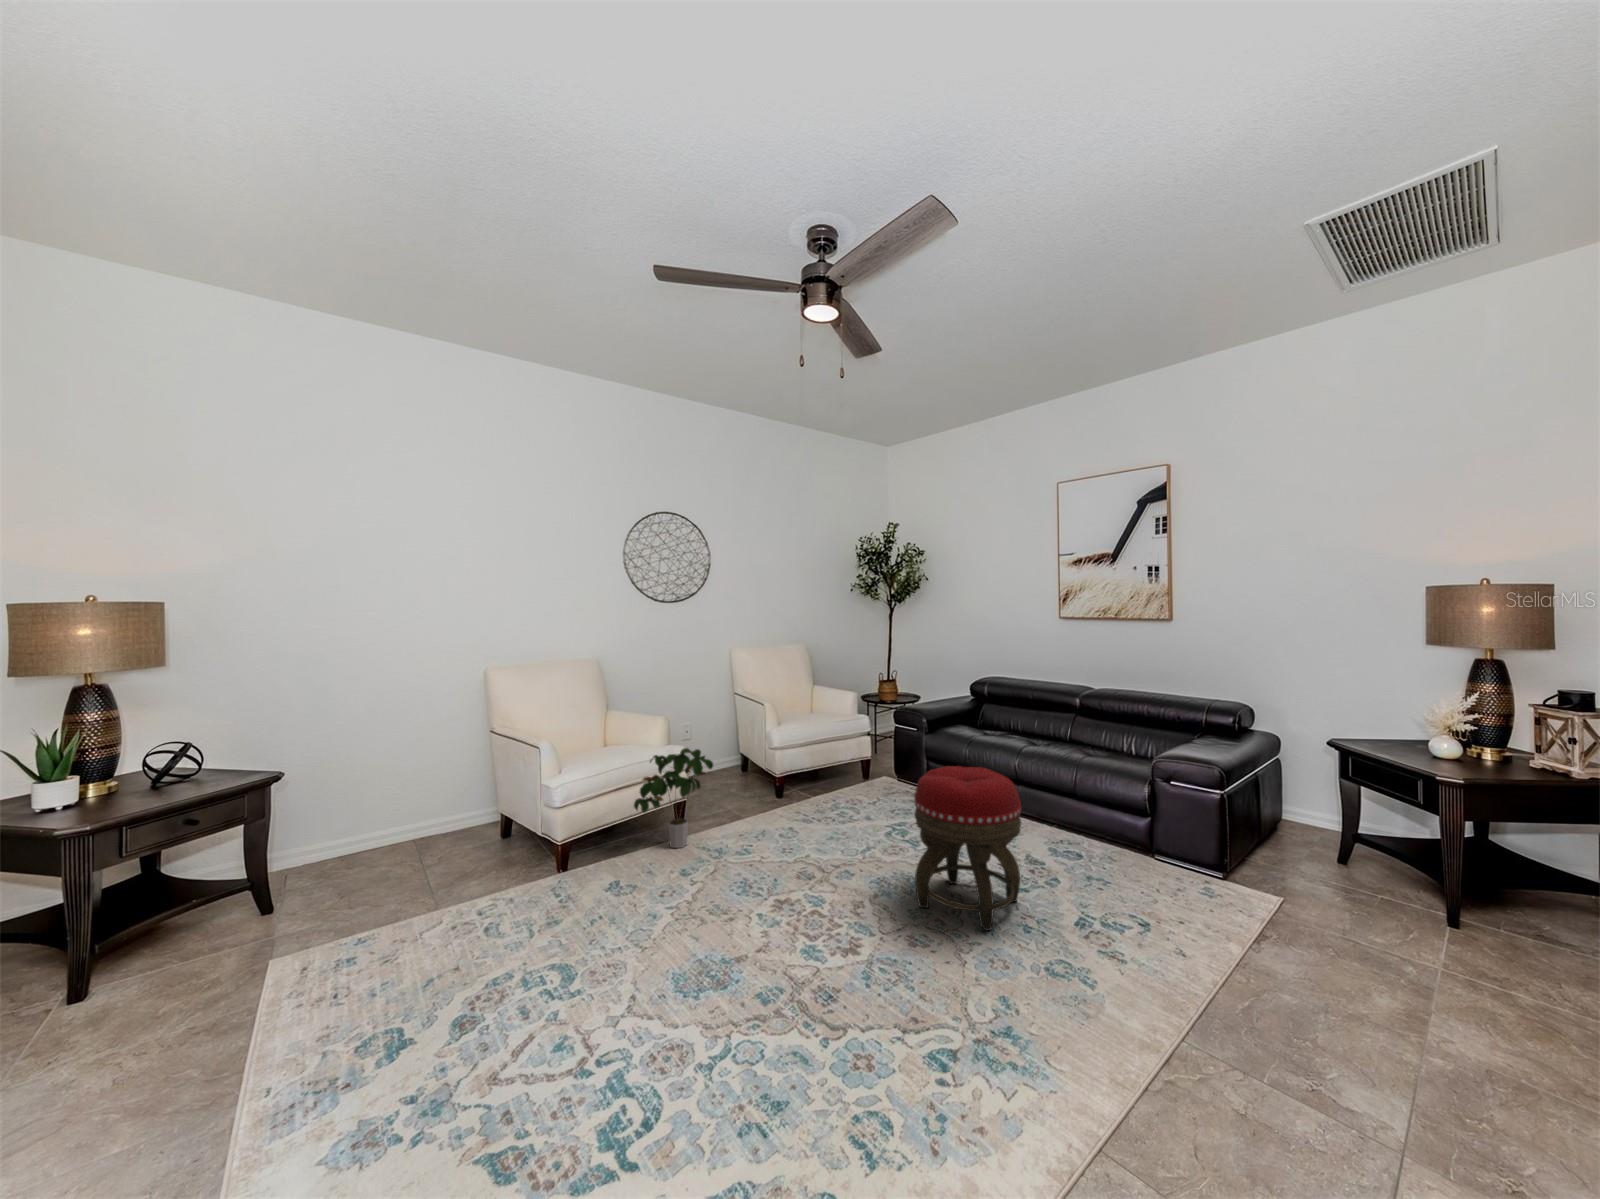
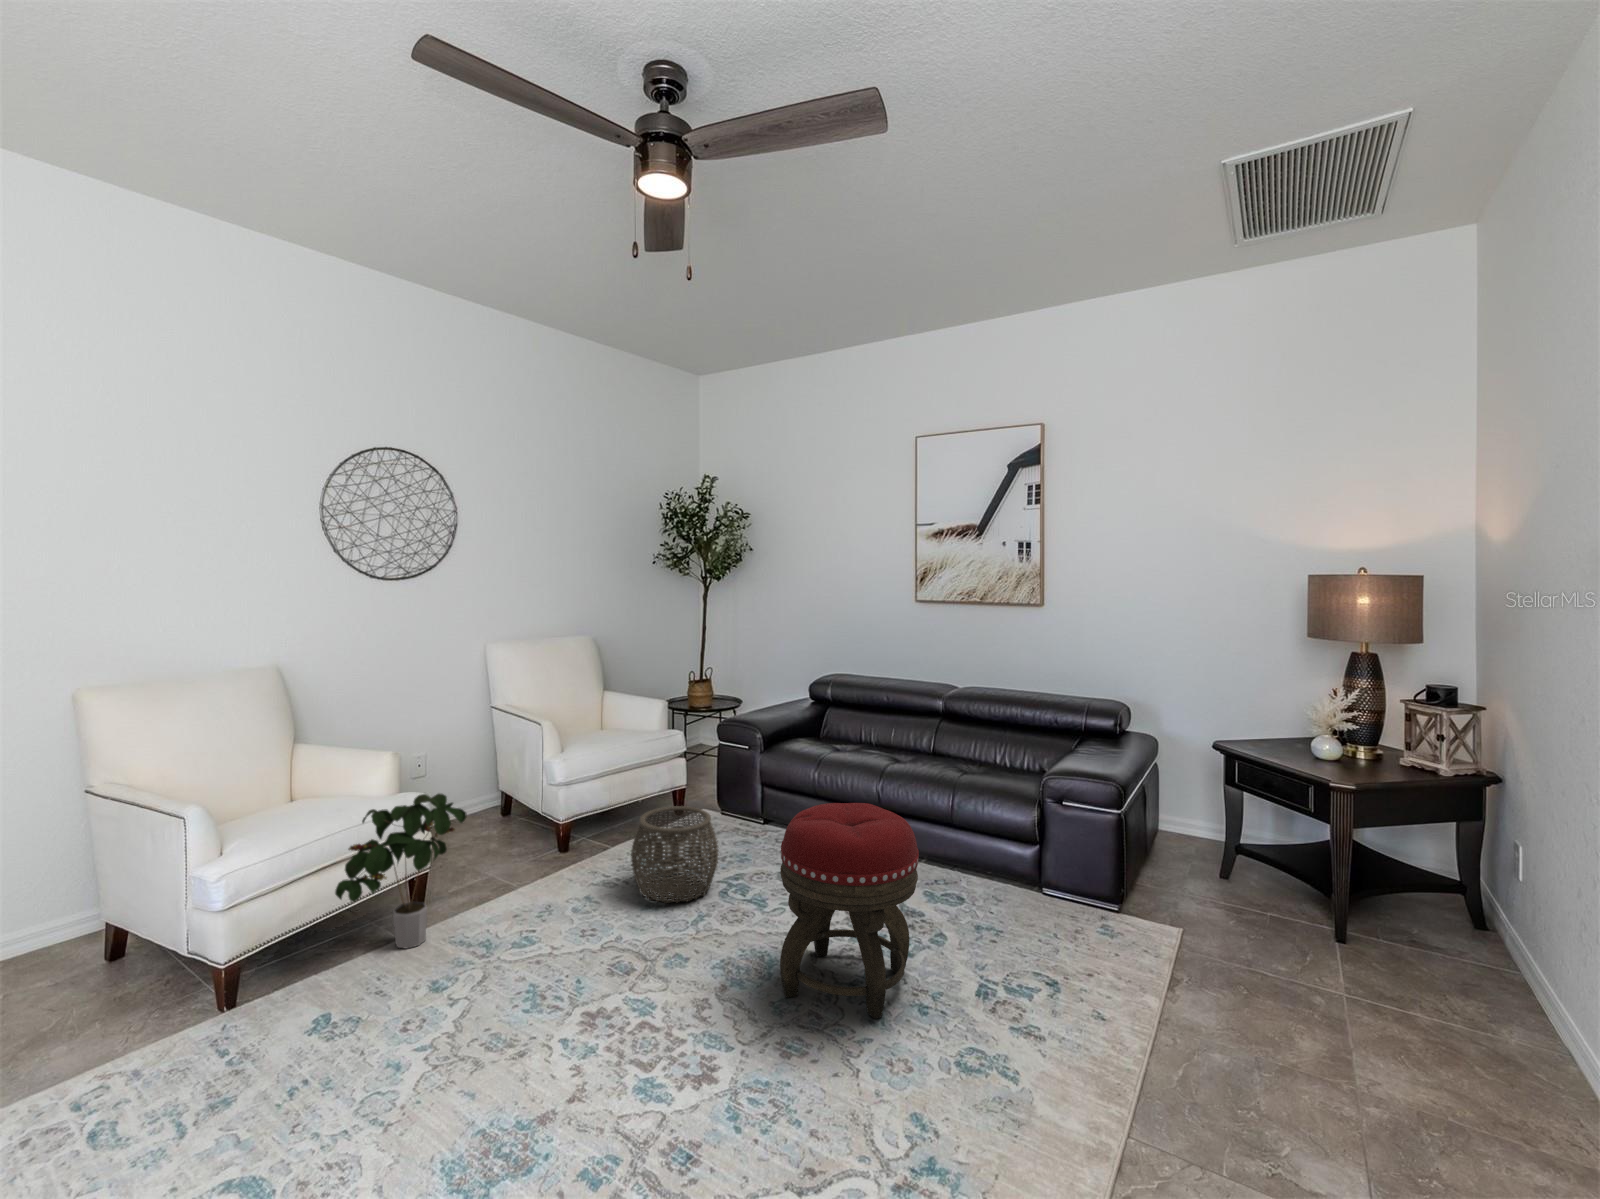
woven basket: none [821,770,884,838] -> present [631,806,719,903]

